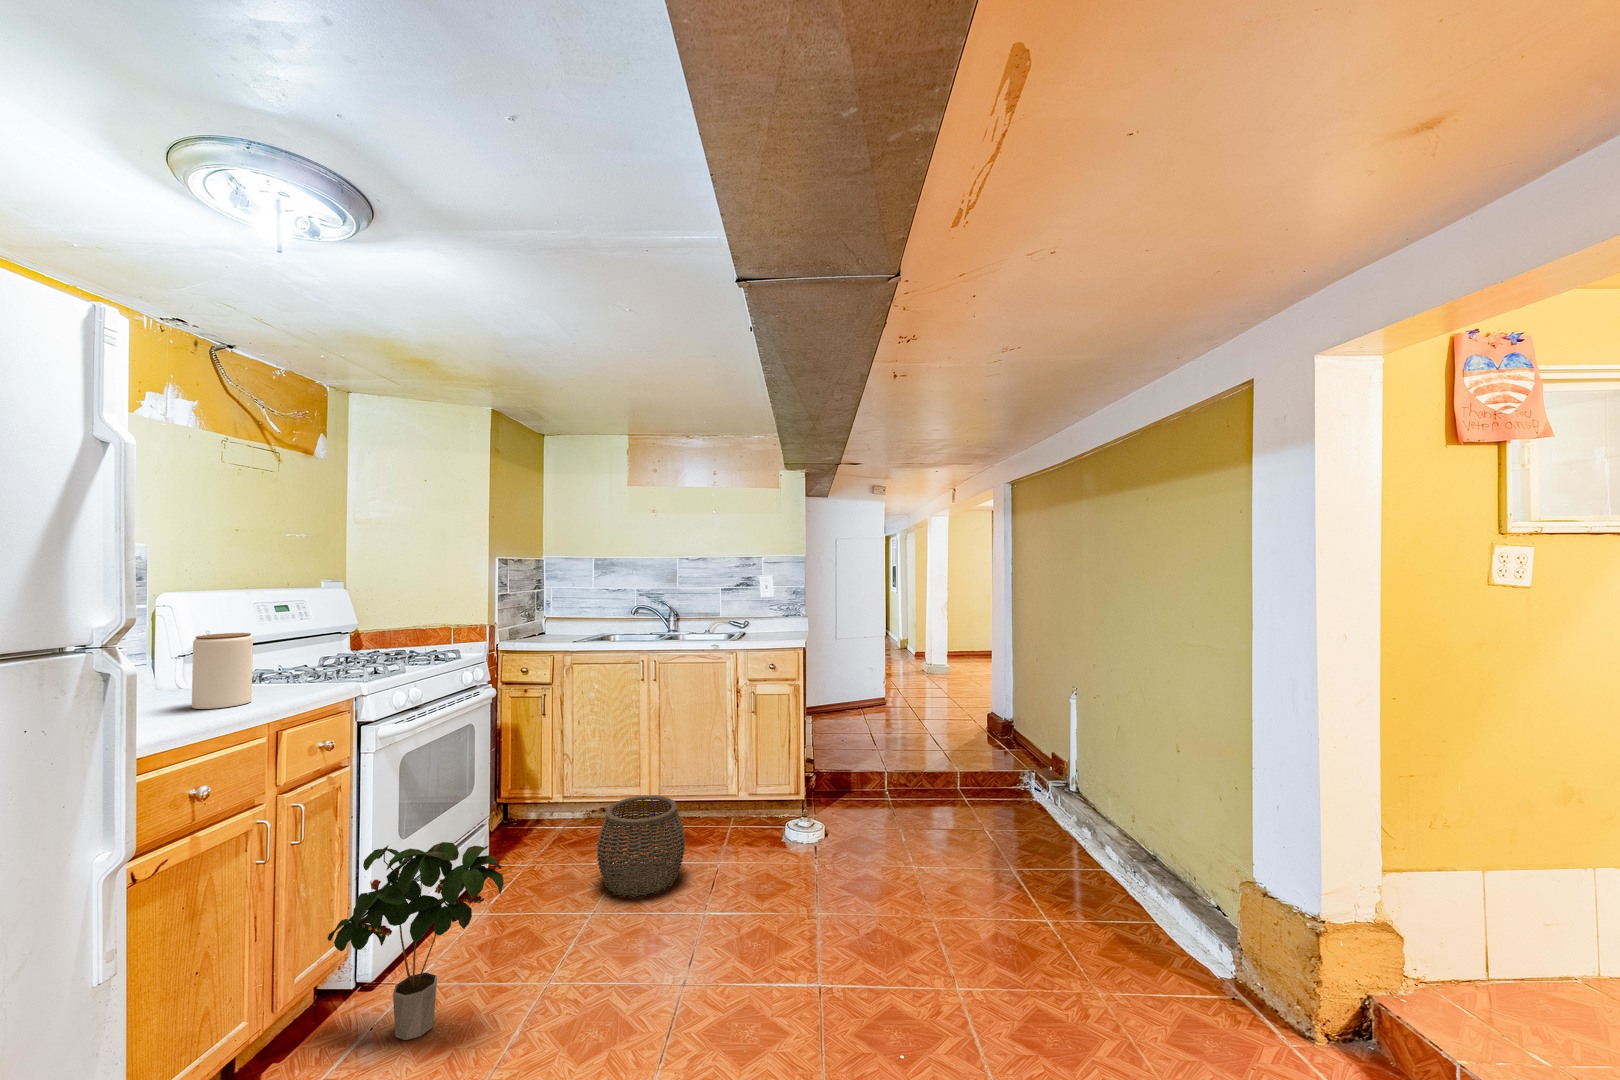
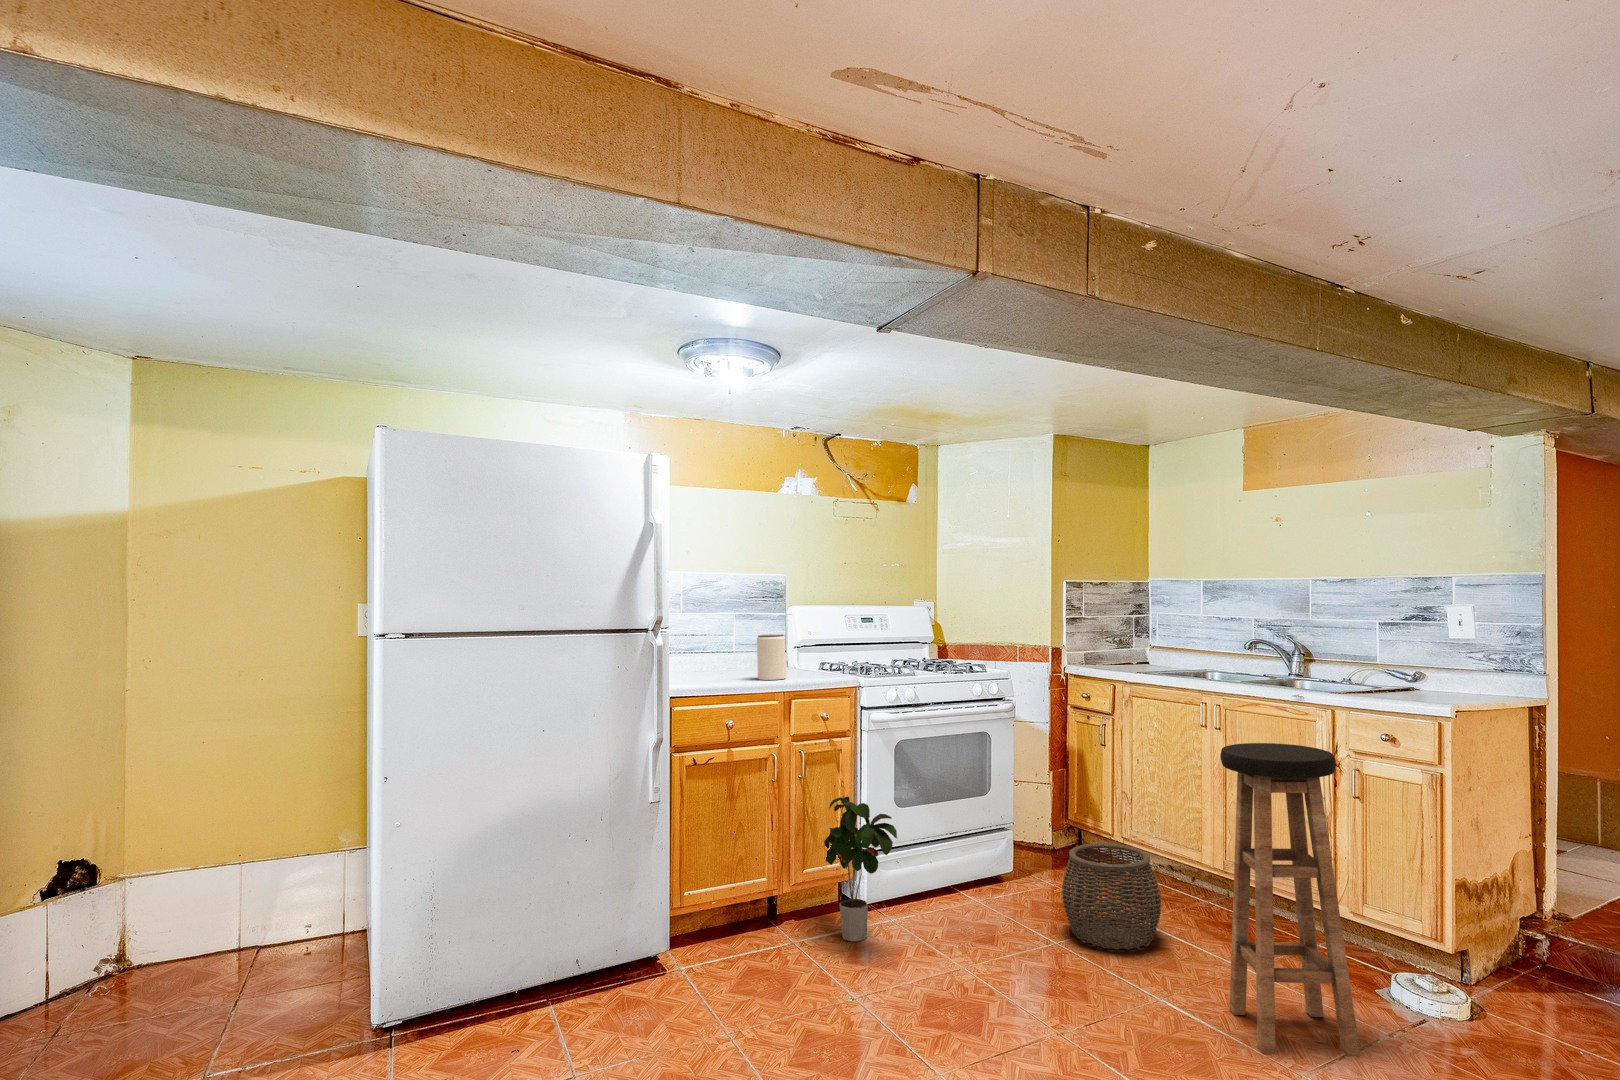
bar stool: none [785,680,870,907] -> present [1220,743,1360,1056]

